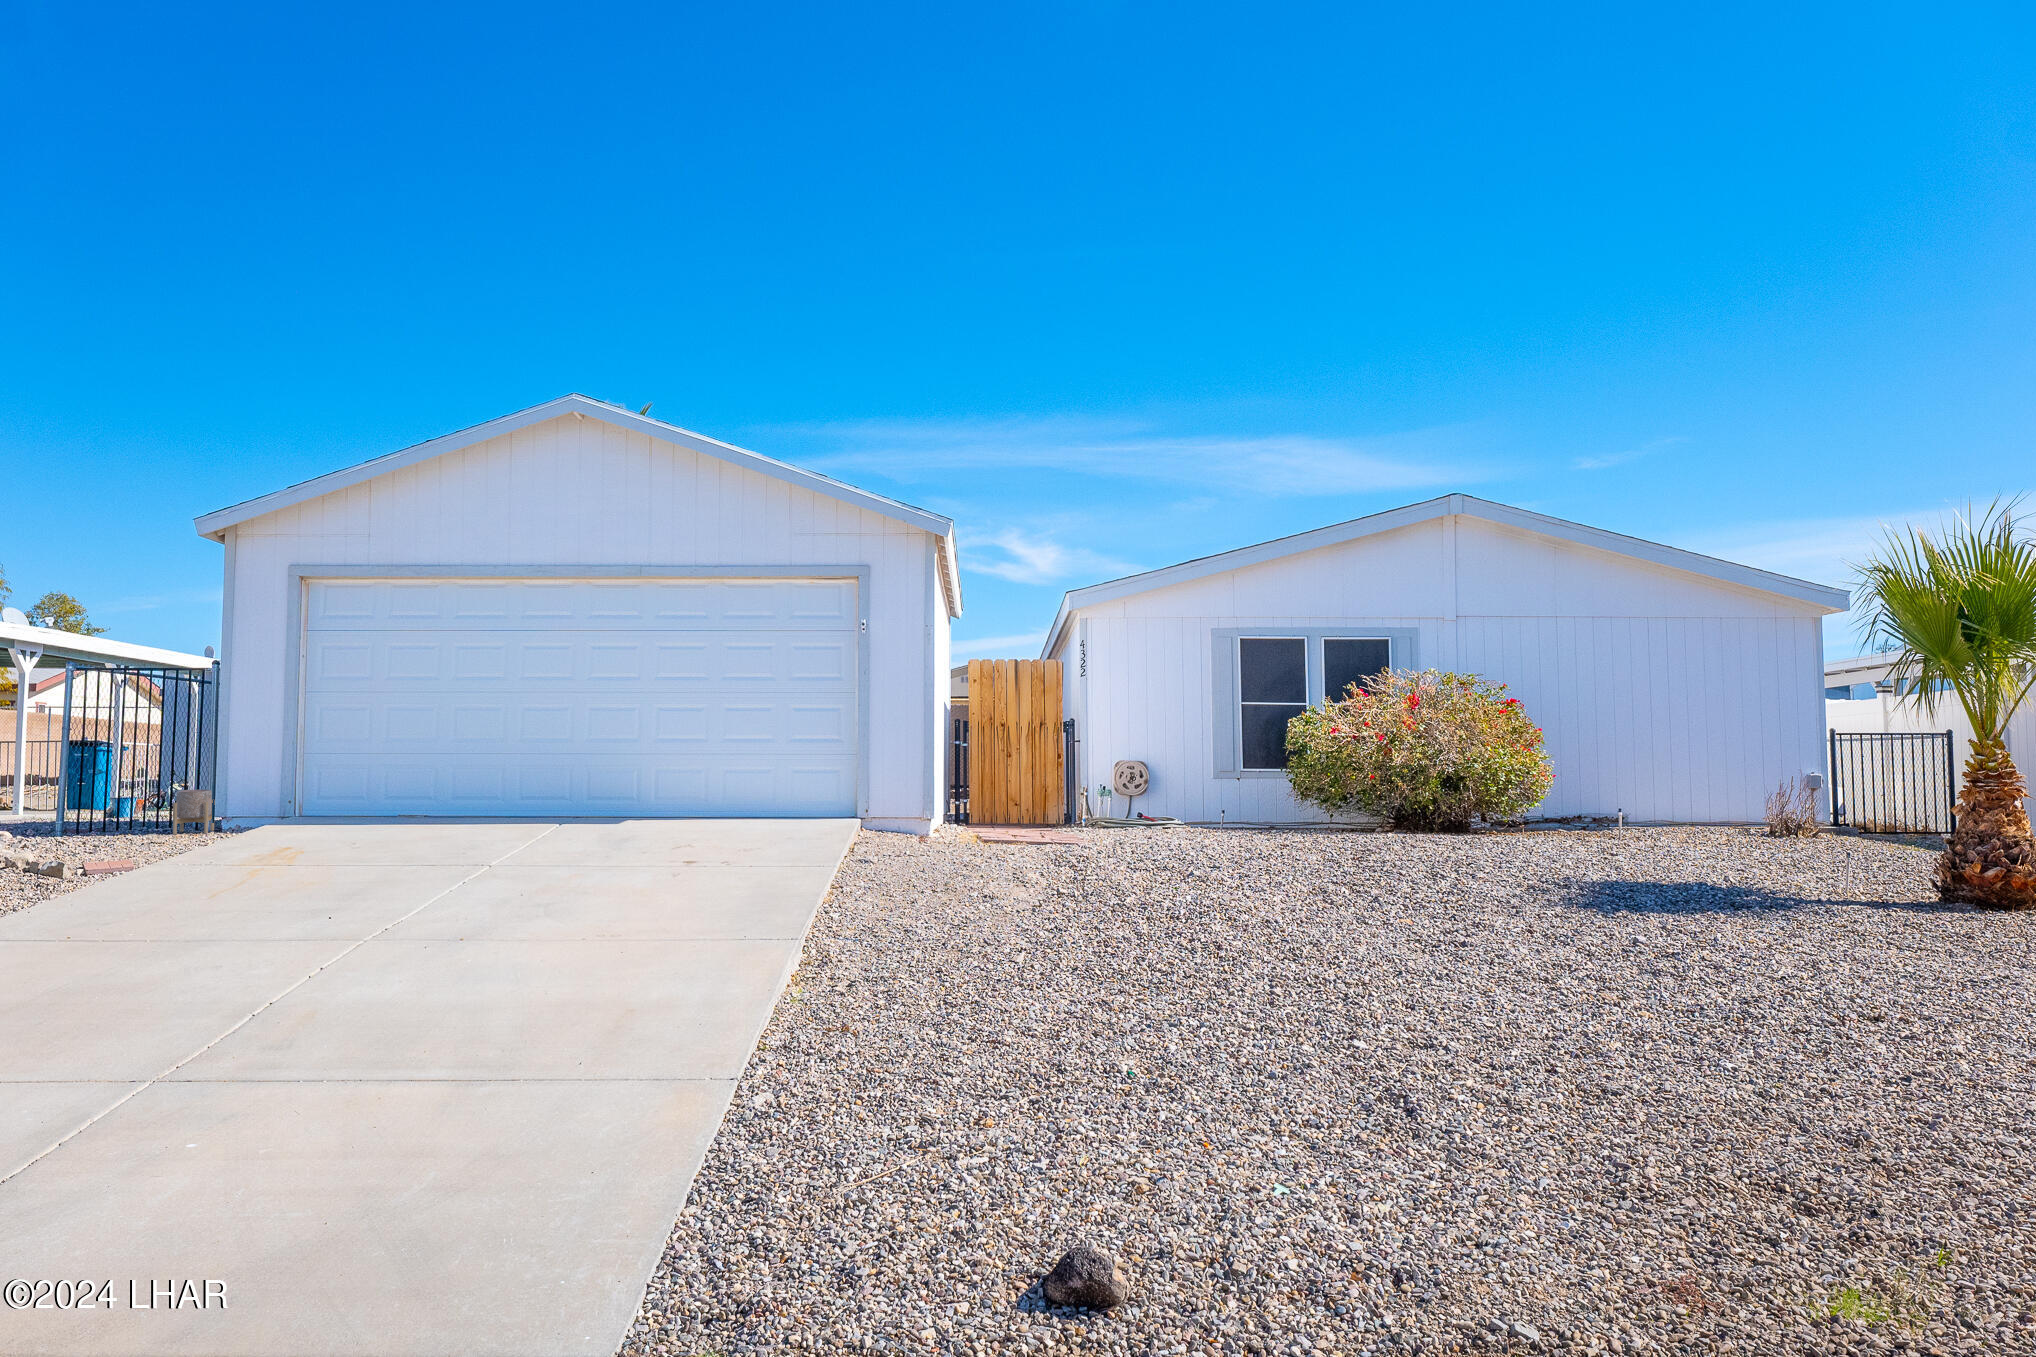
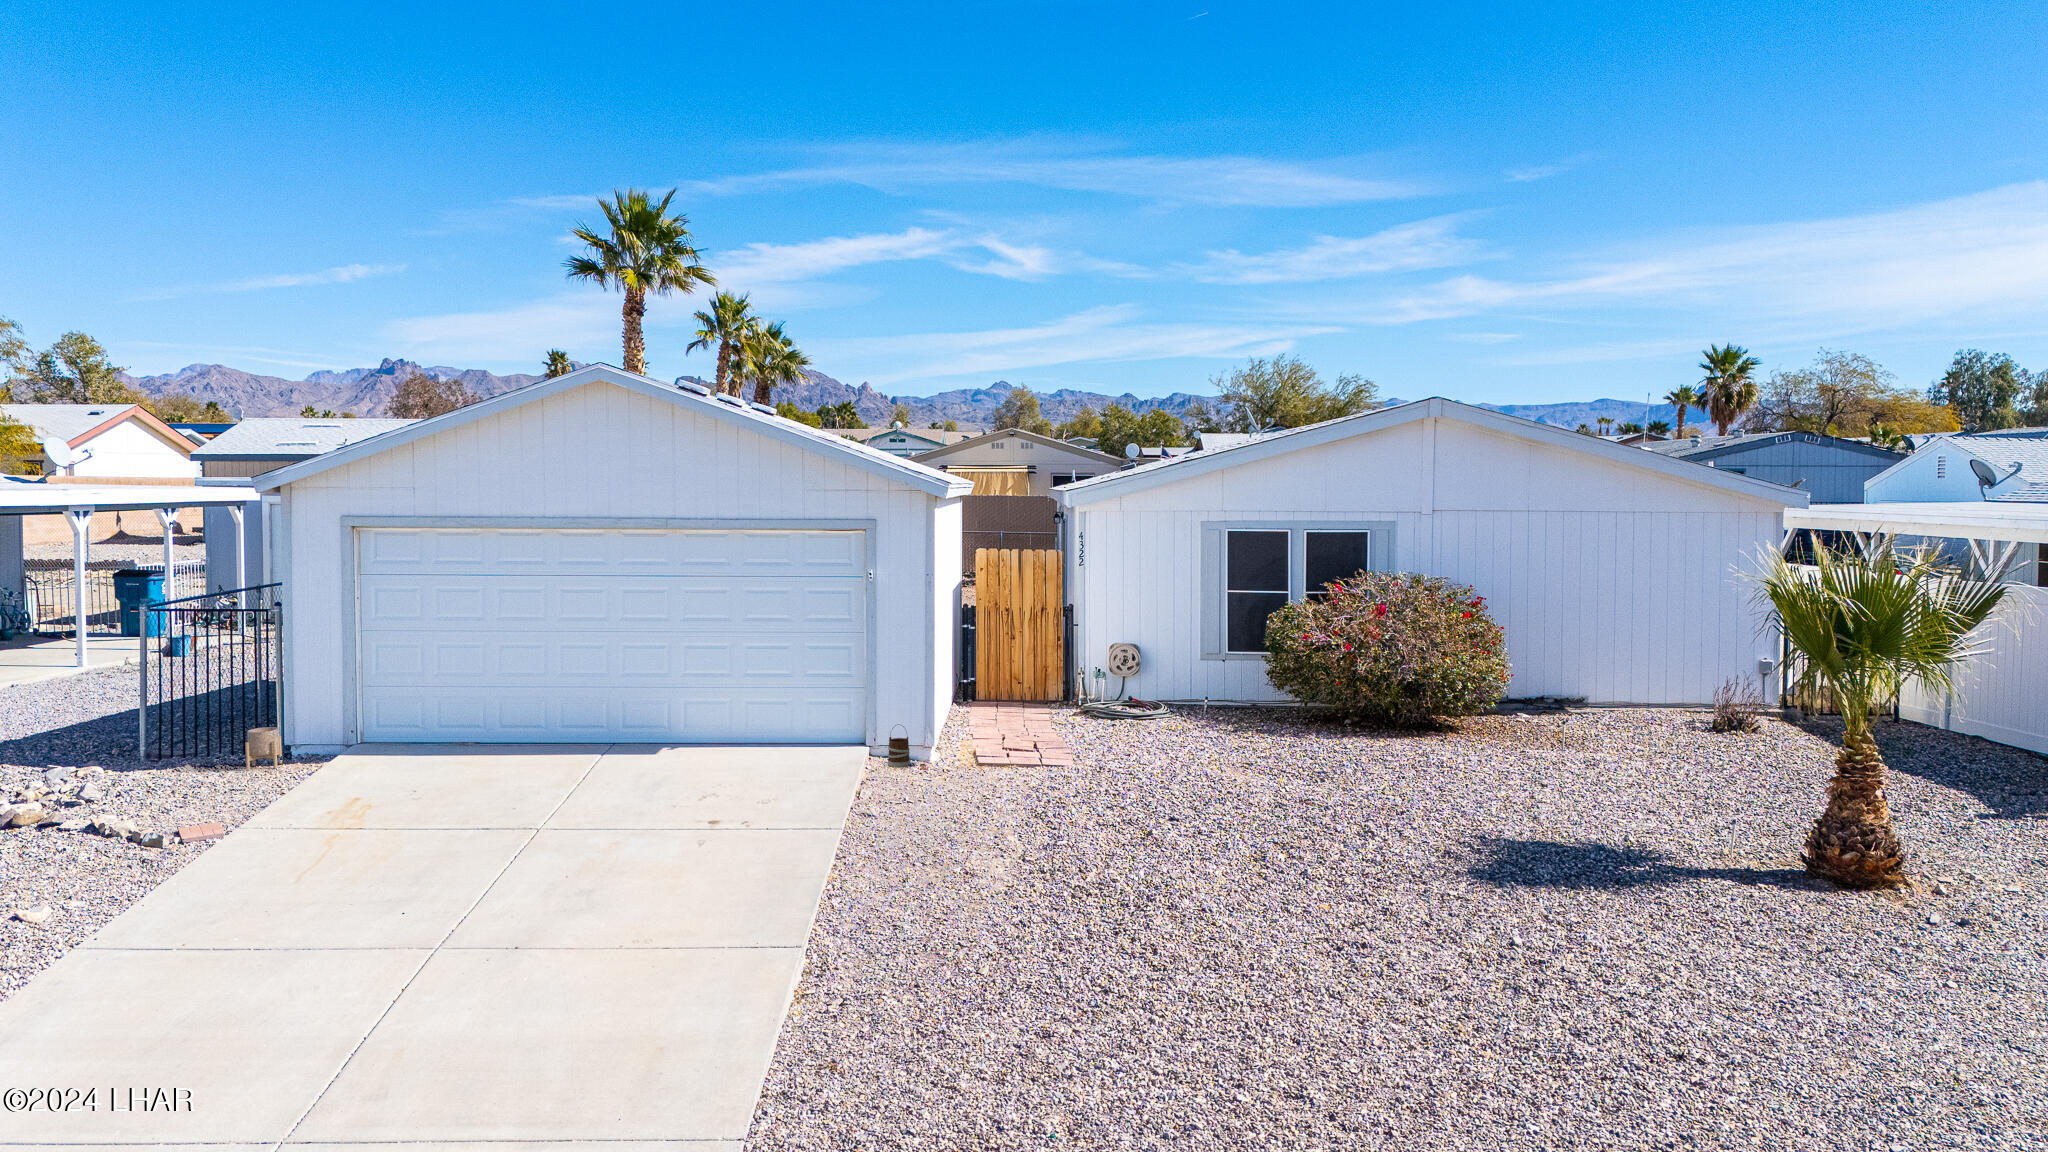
wooden bucket: none [889,788,914,835] -> present [888,724,910,767]

